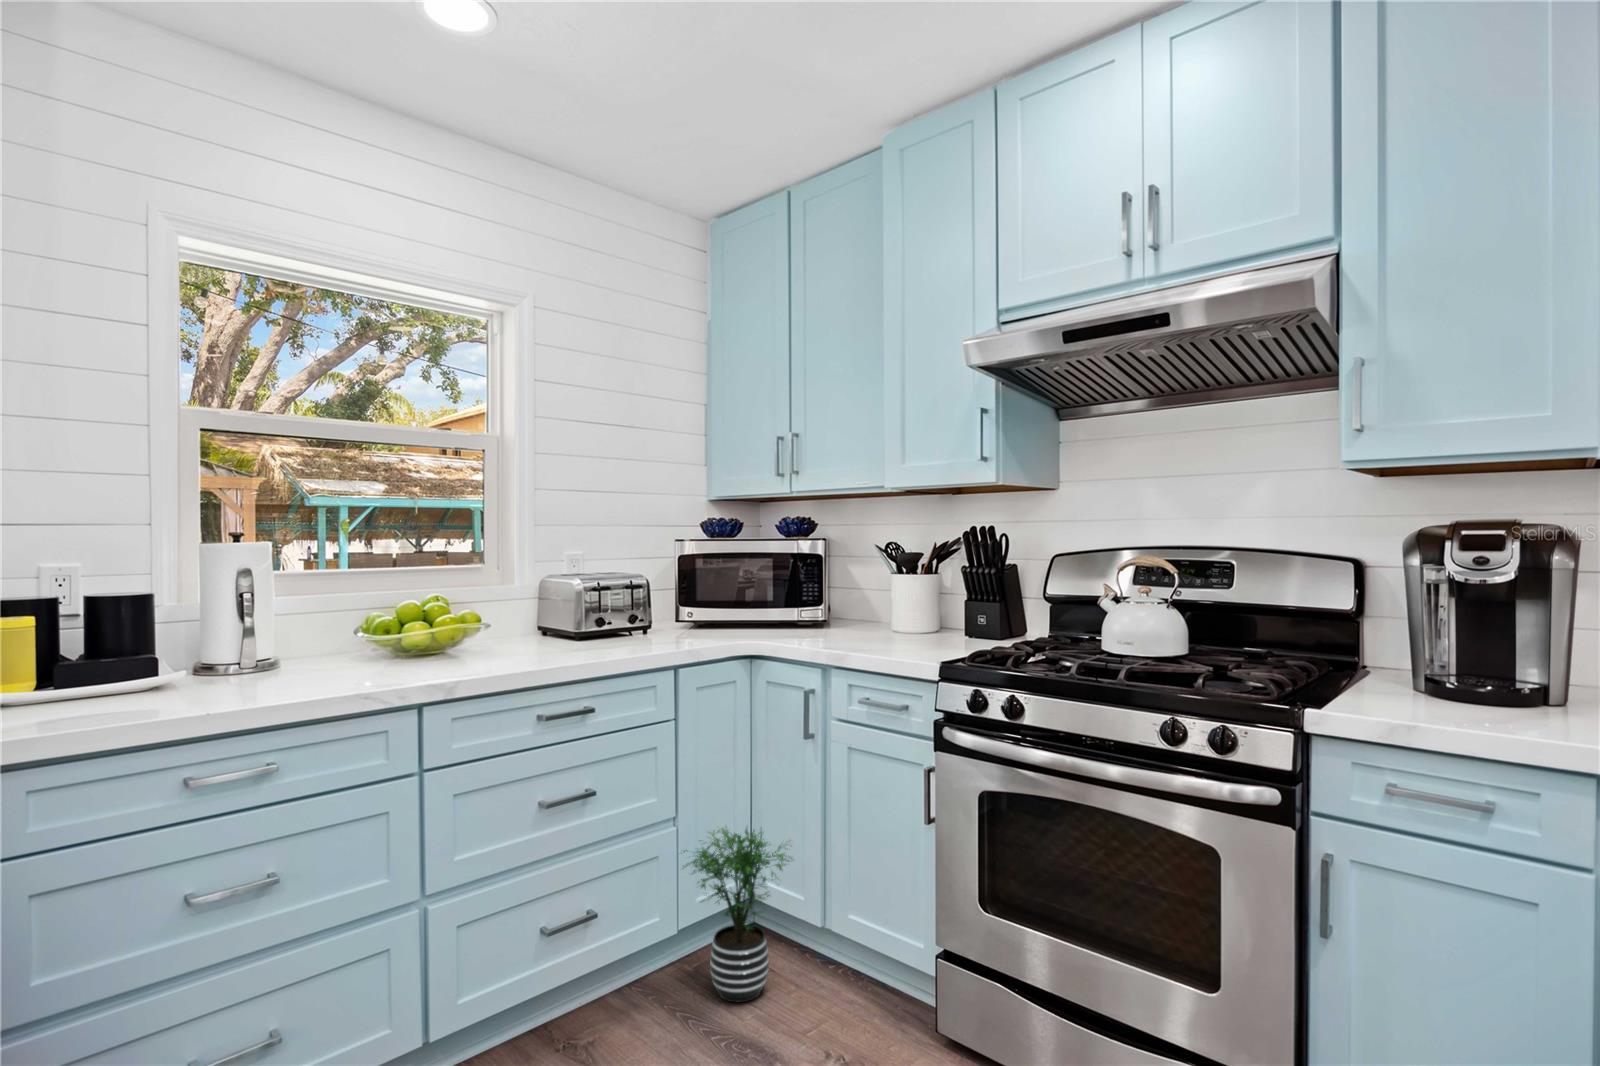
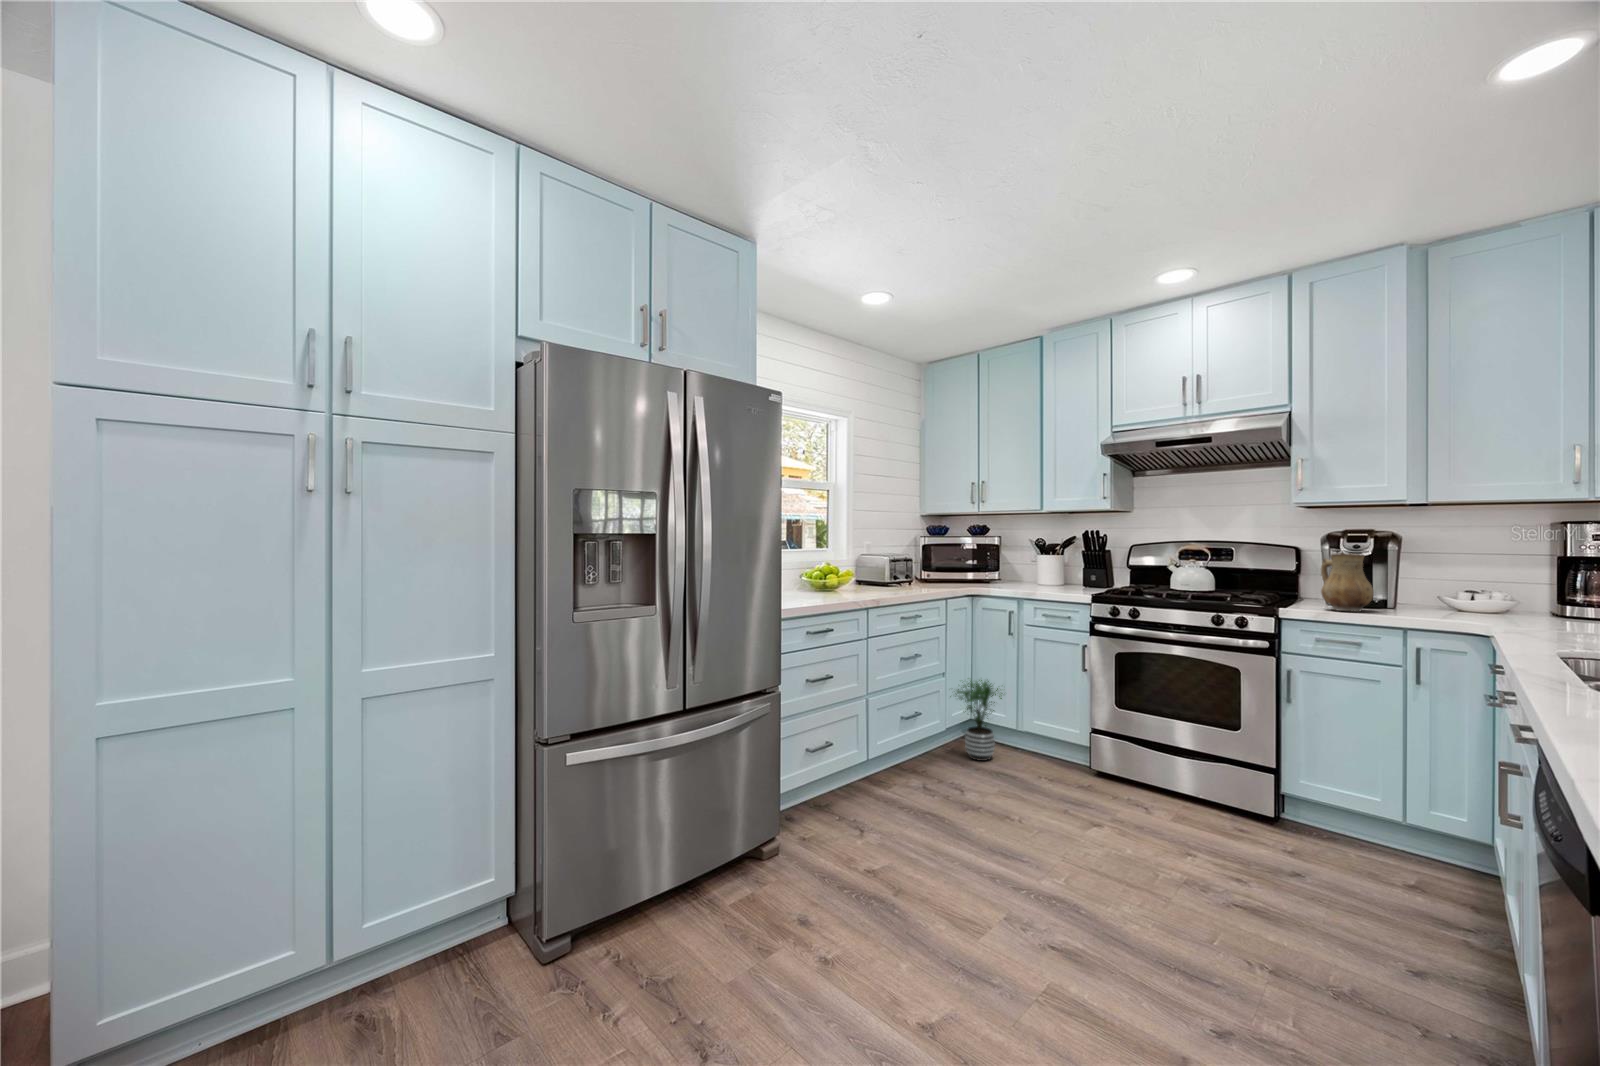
ceramic pitcher: none [1402,577,1518,715] -> present [1321,554,1374,611]

